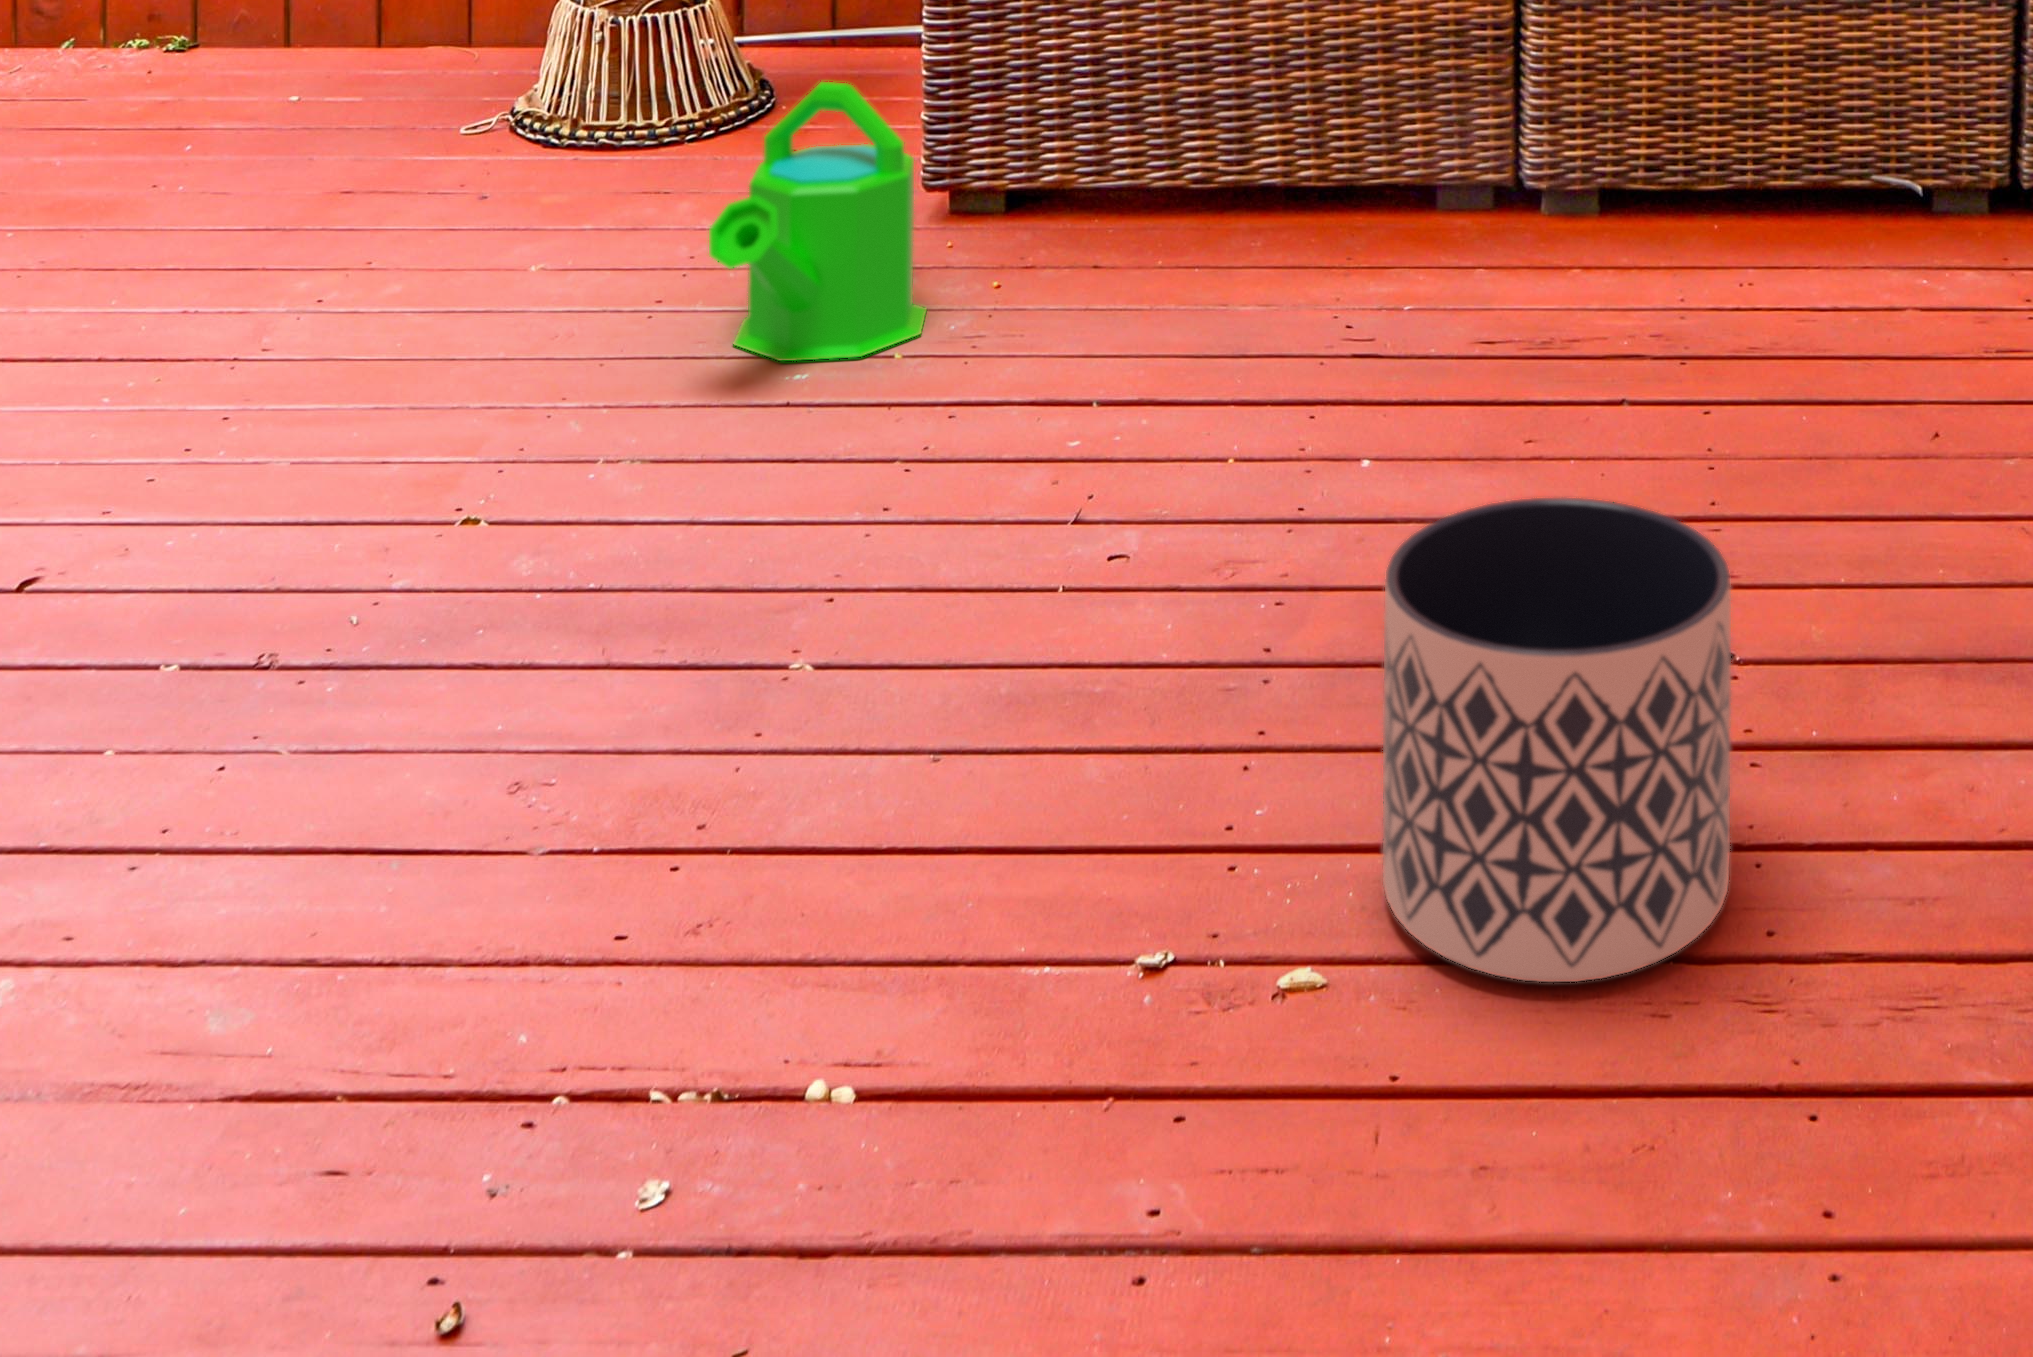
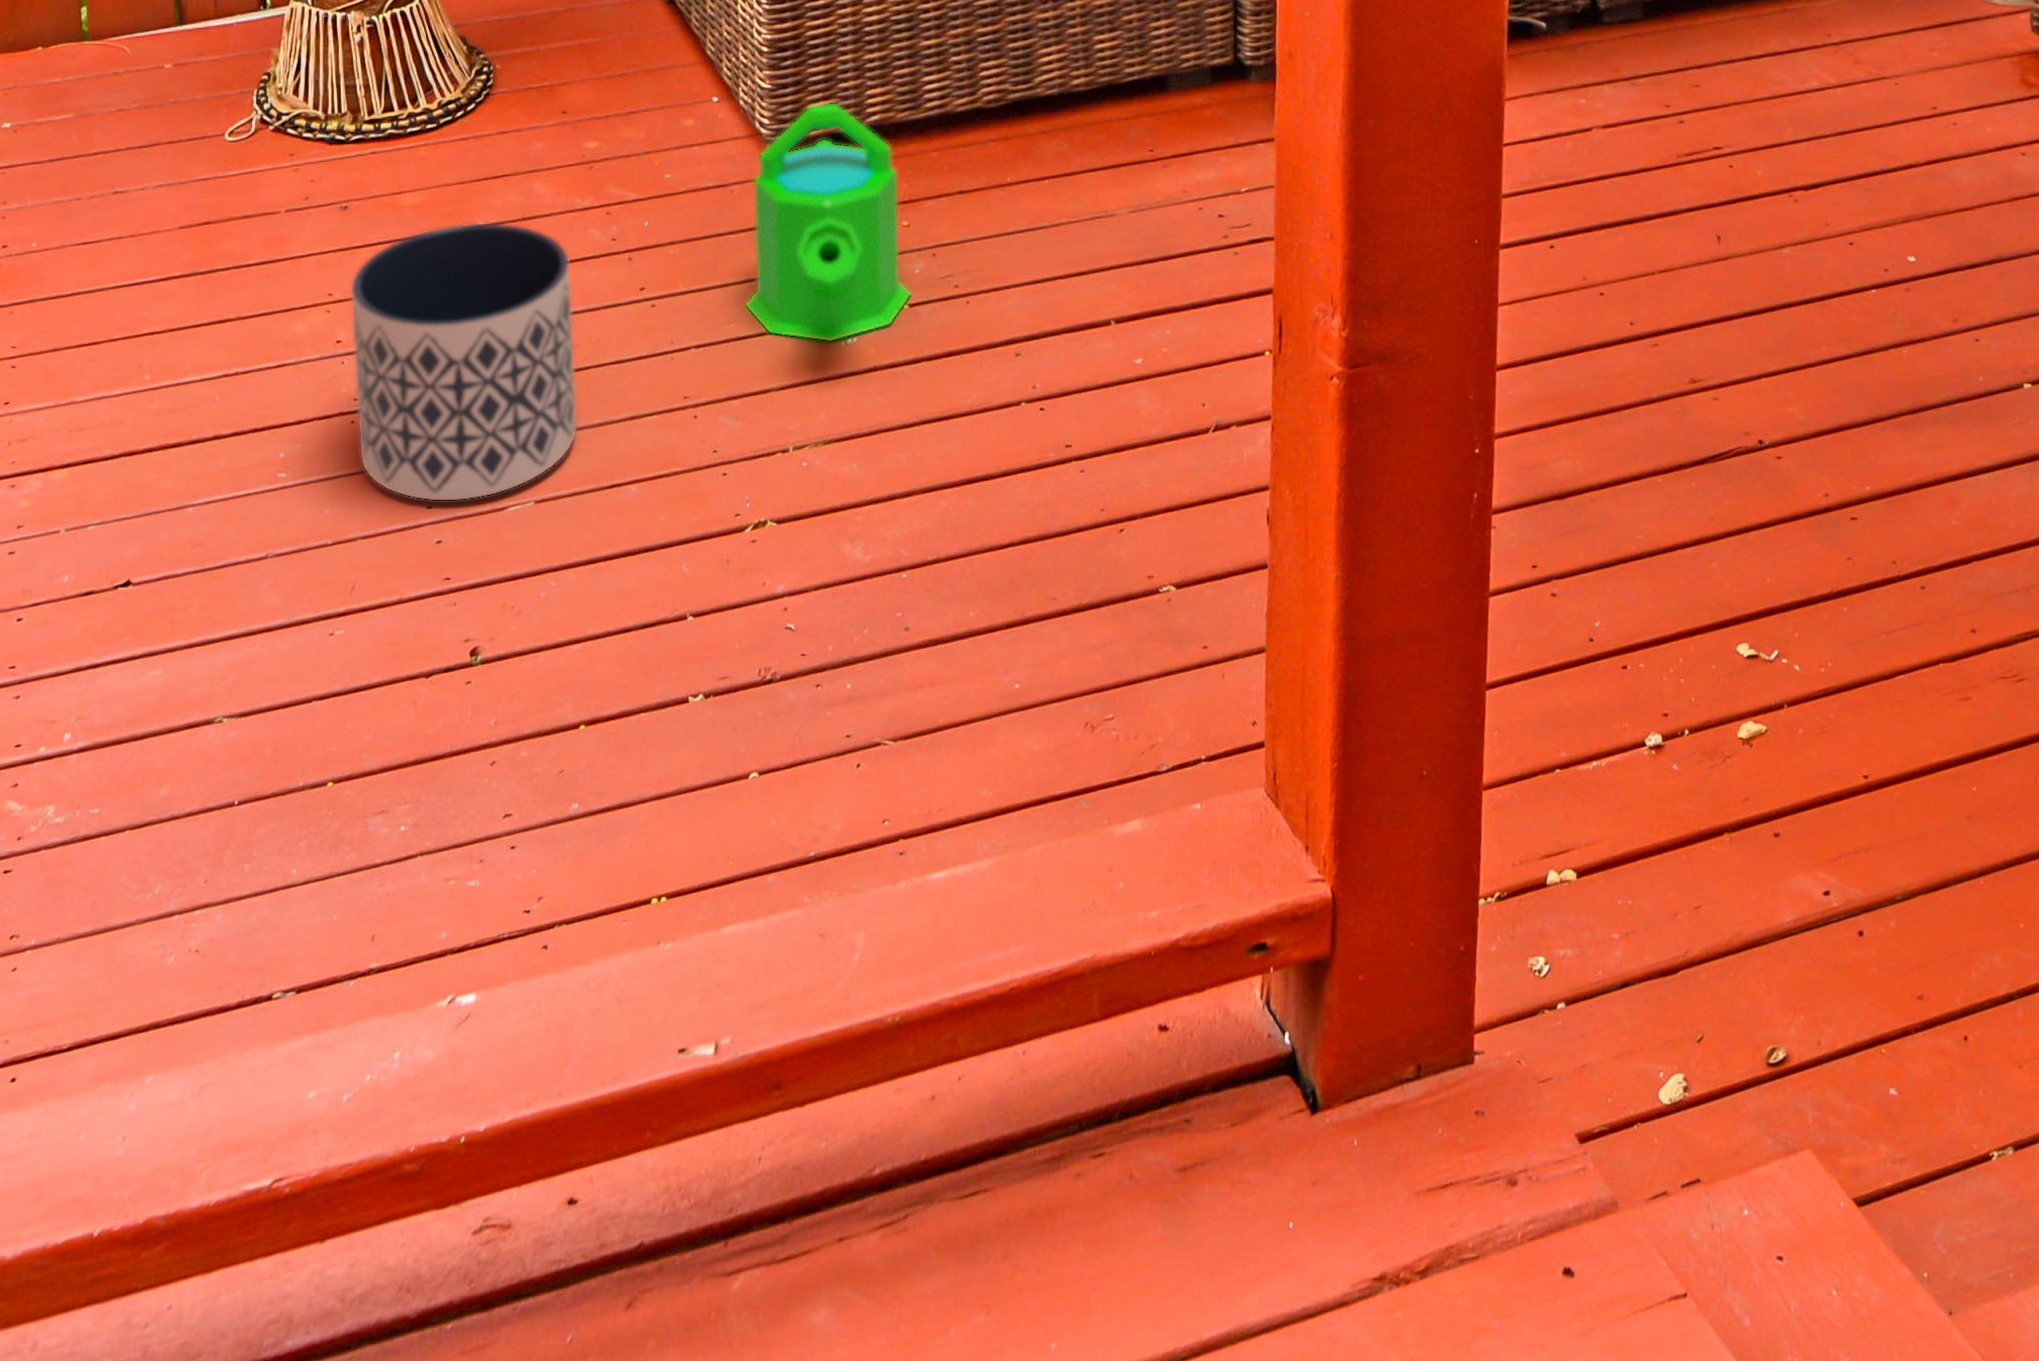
planter: present [1383,497,1731,982] -> present [352,224,576,500]

